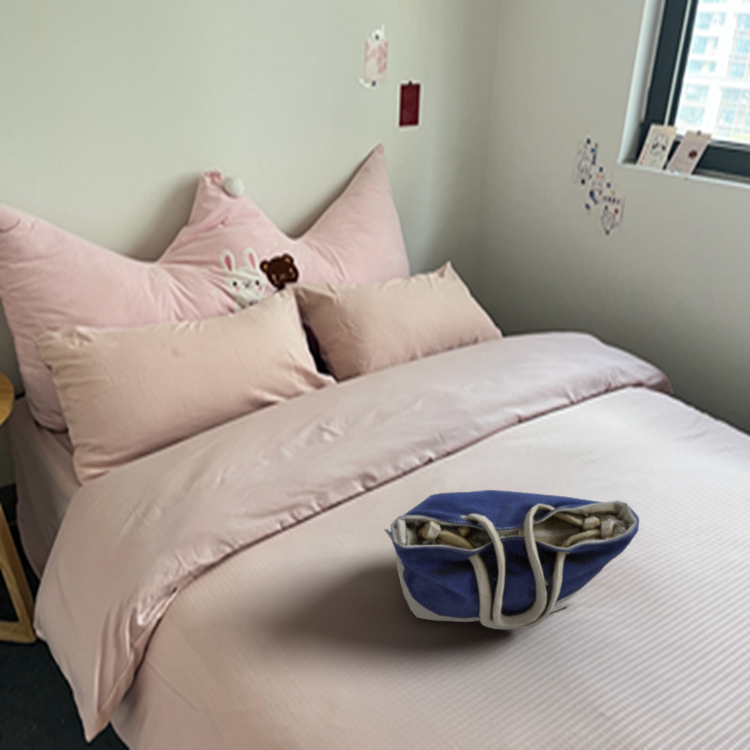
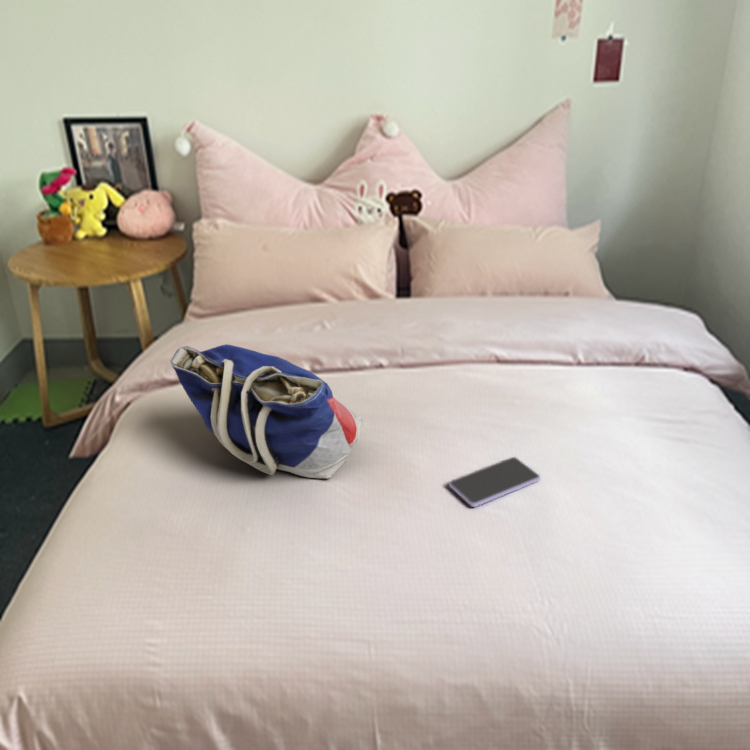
smartphone: none [665,510,712,571] -> present [449,457,540,507]

